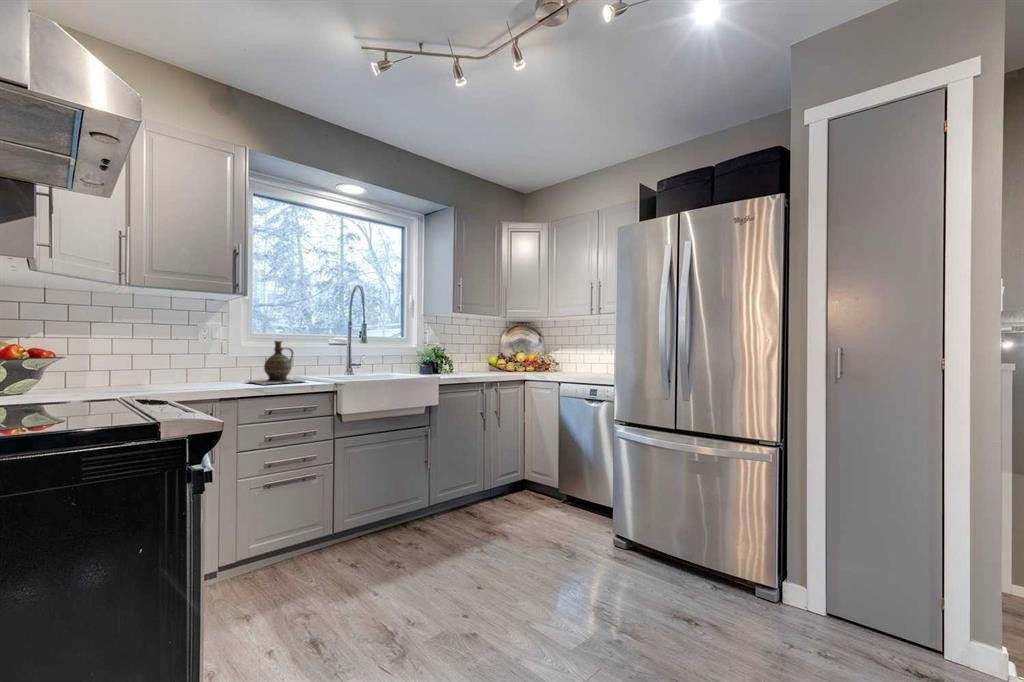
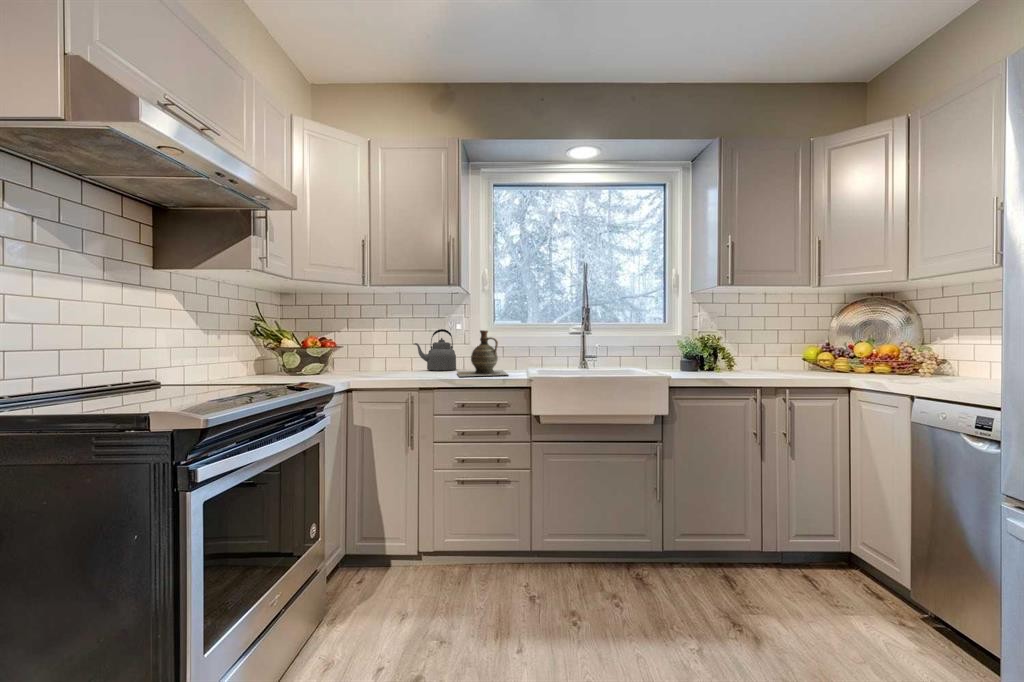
kettle: none [175,338,224,381] -> present [414,329,456,371]

